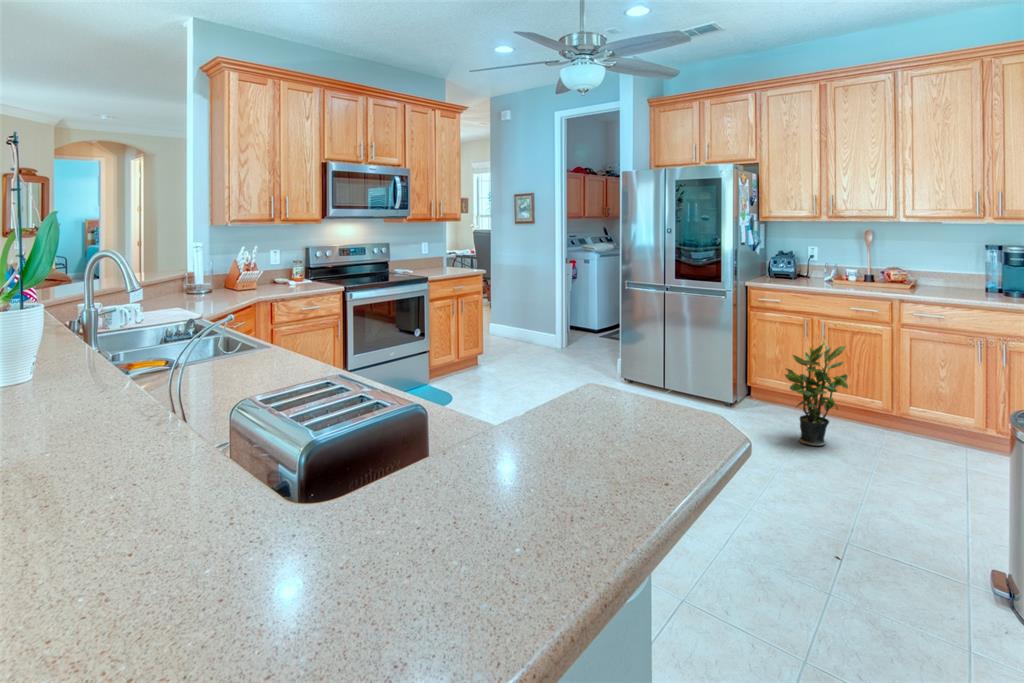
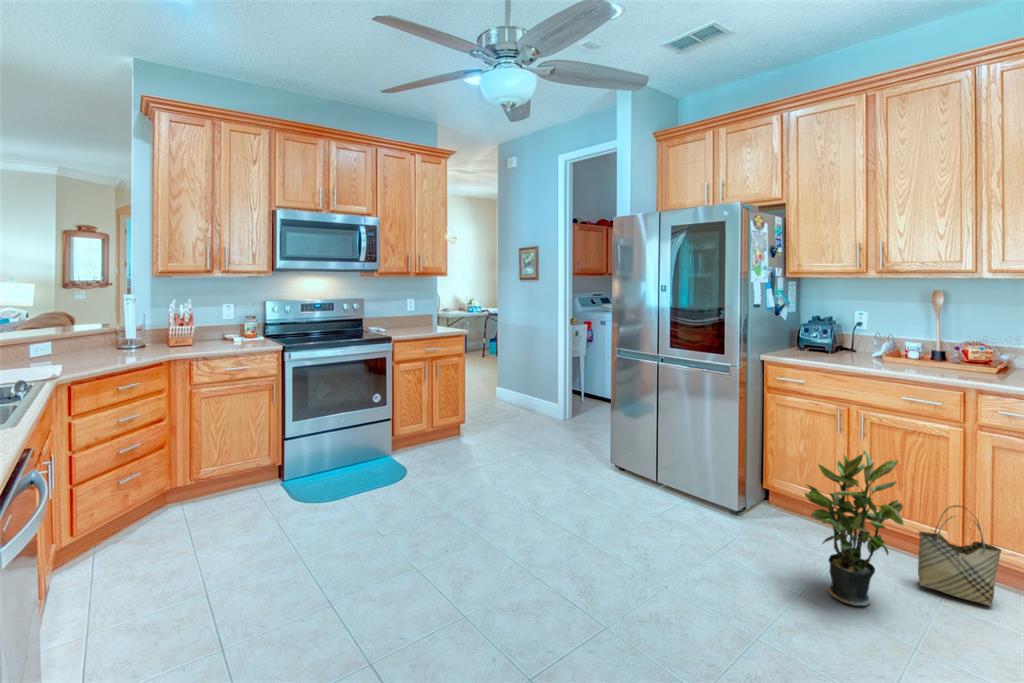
woven basket: none [855,378,906,439] -> present [918,506,1001,605]

